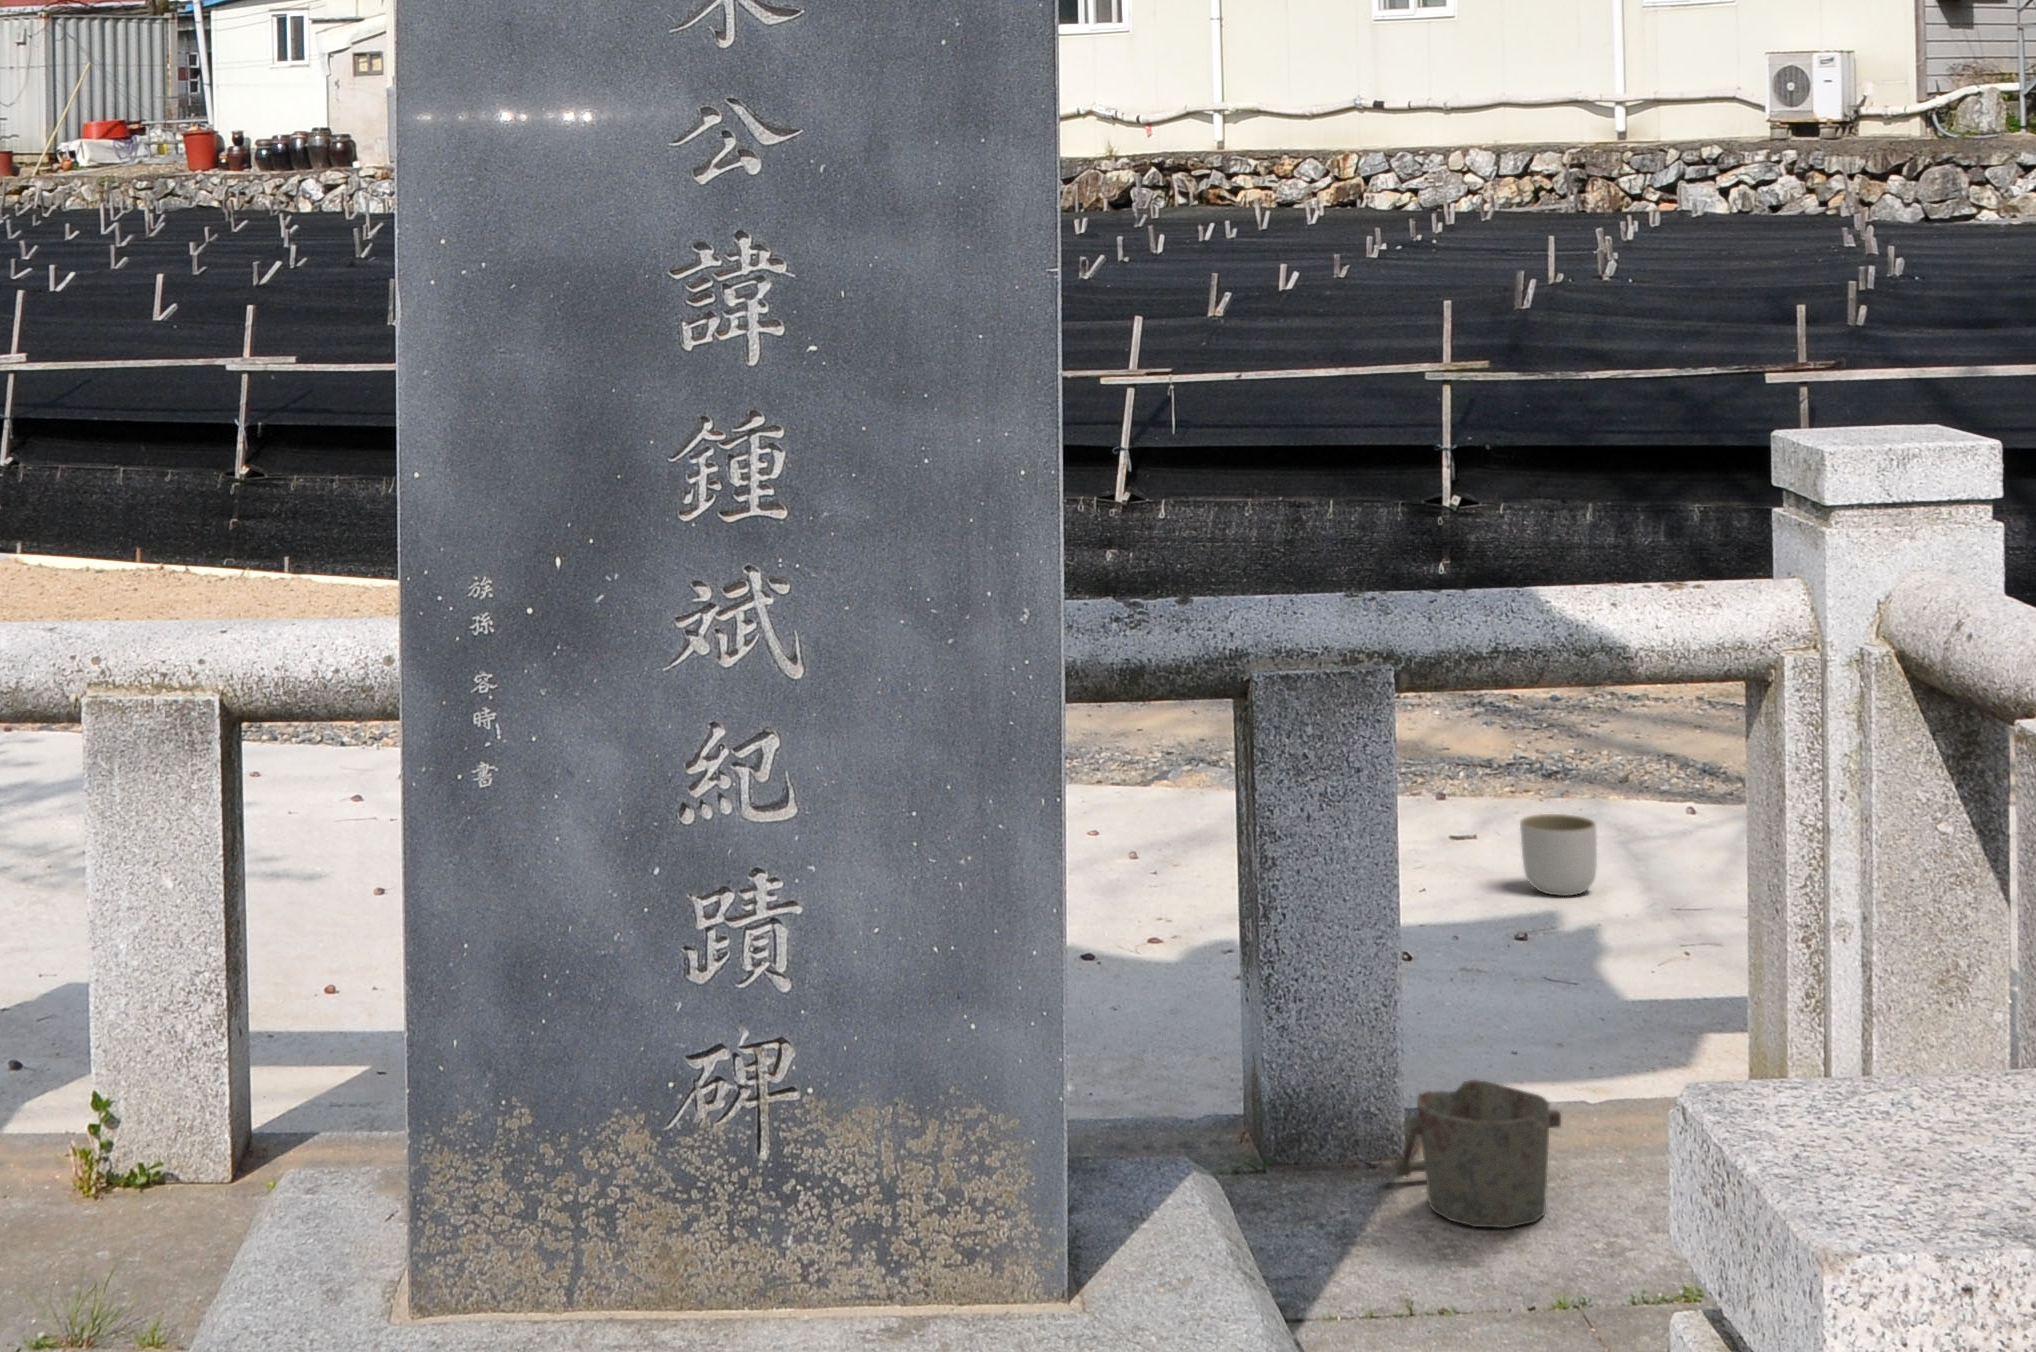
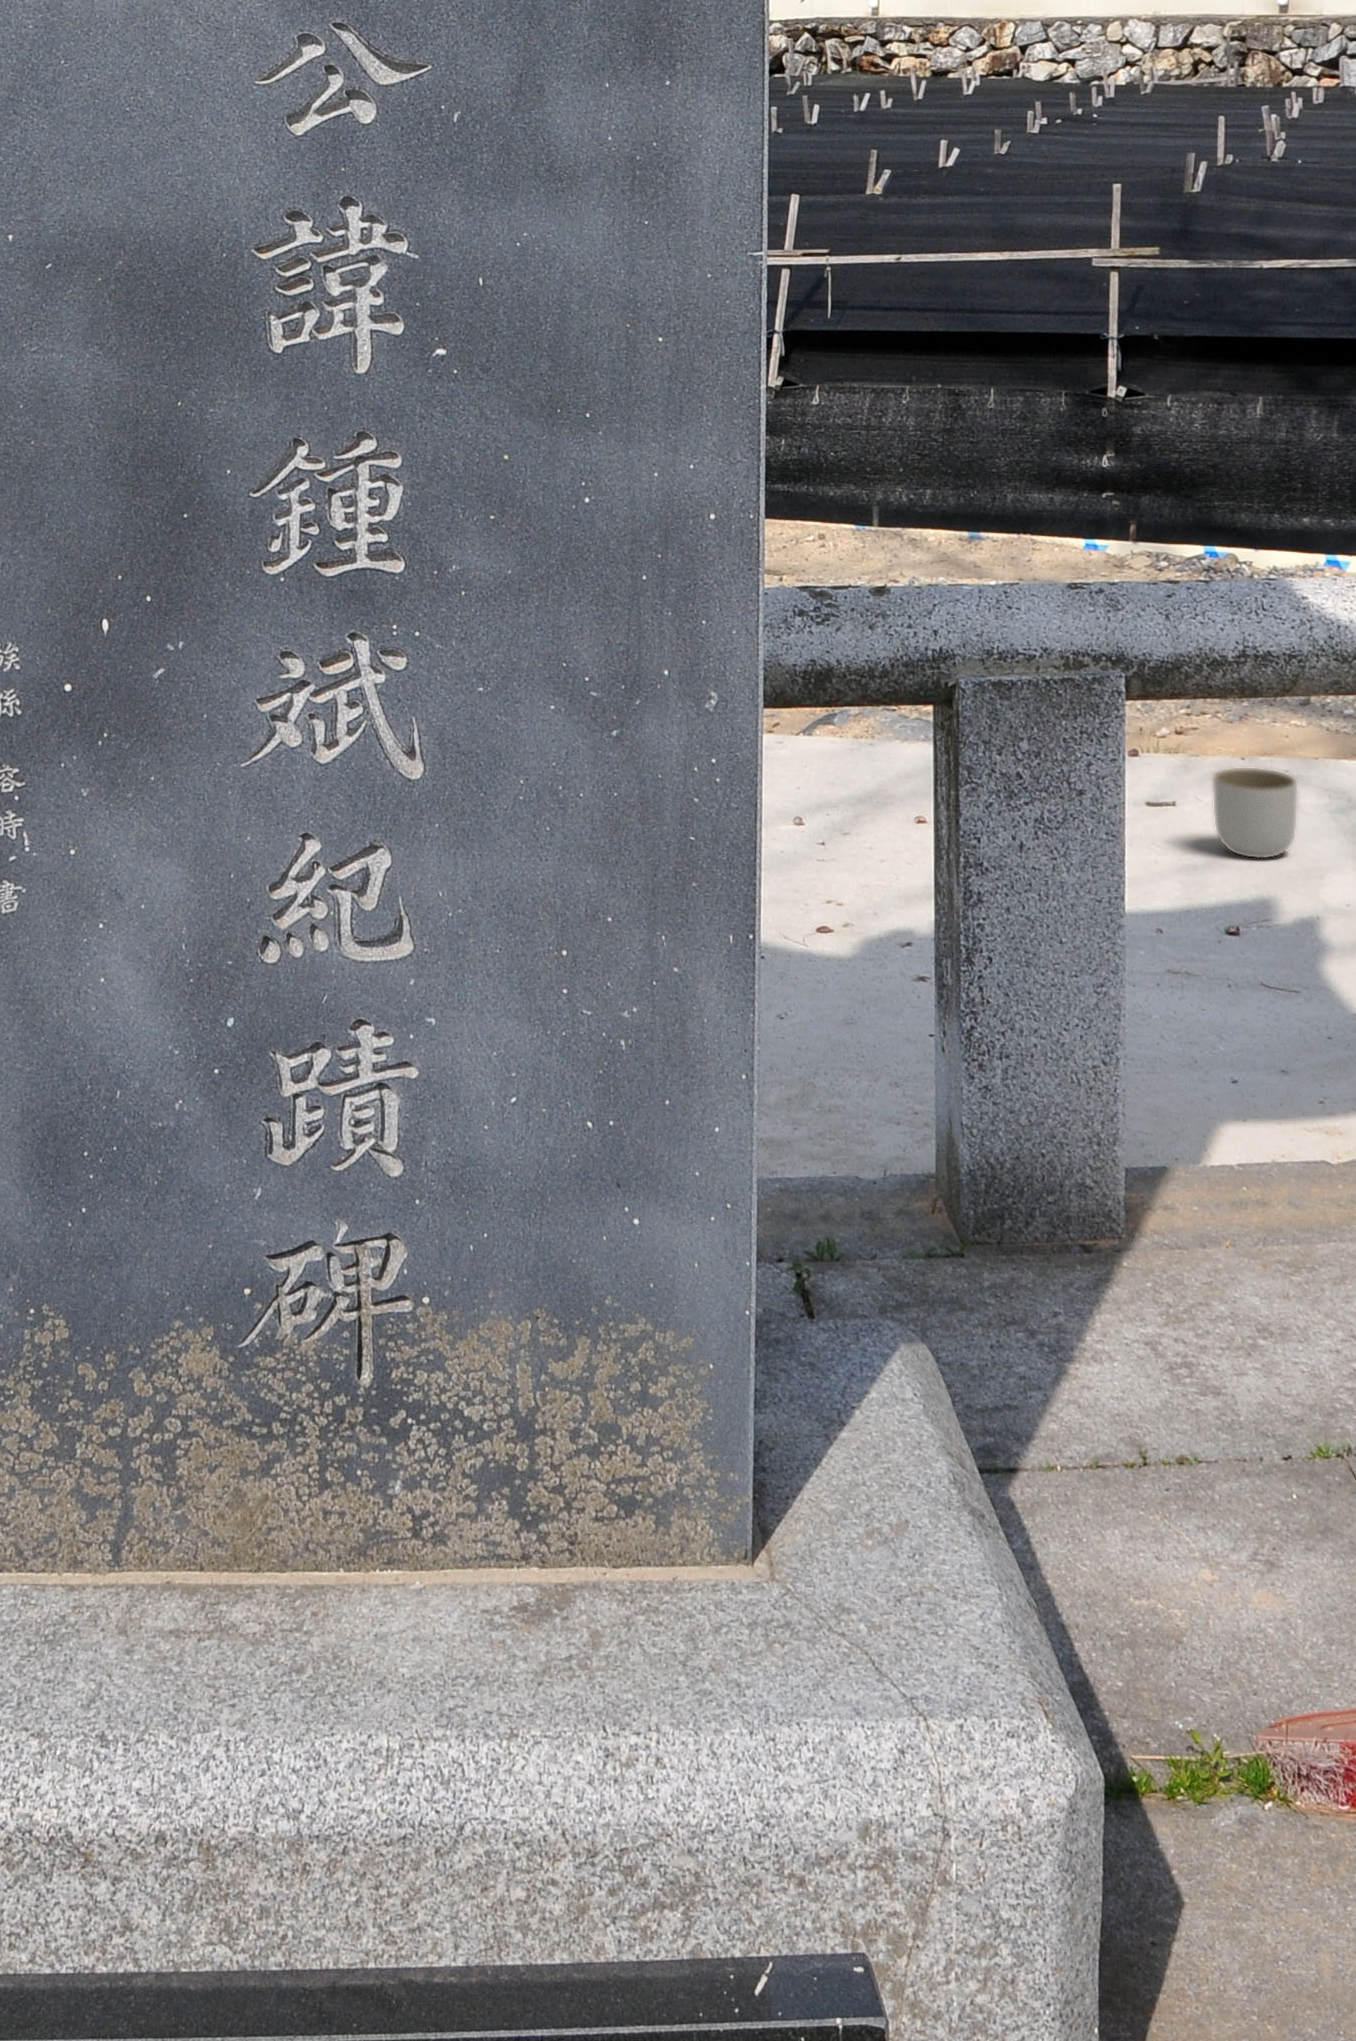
bucket: present [1394,1080,1561,1228] -> none [1113,1167,1317,1352]

